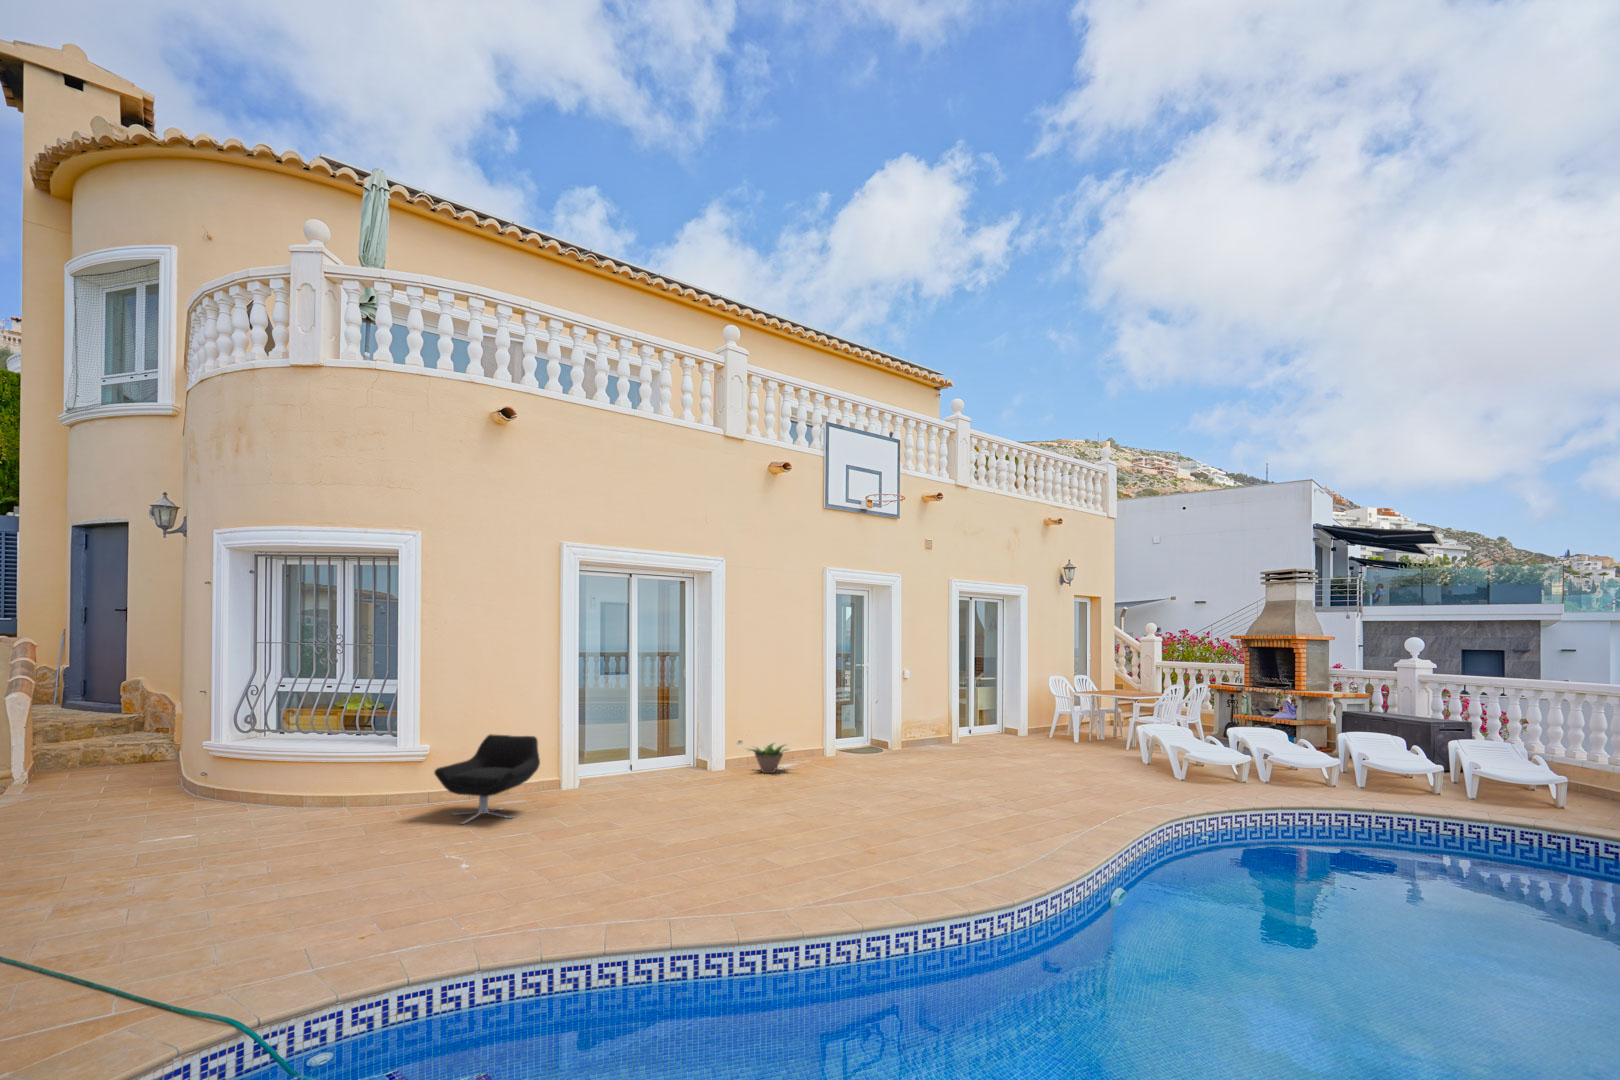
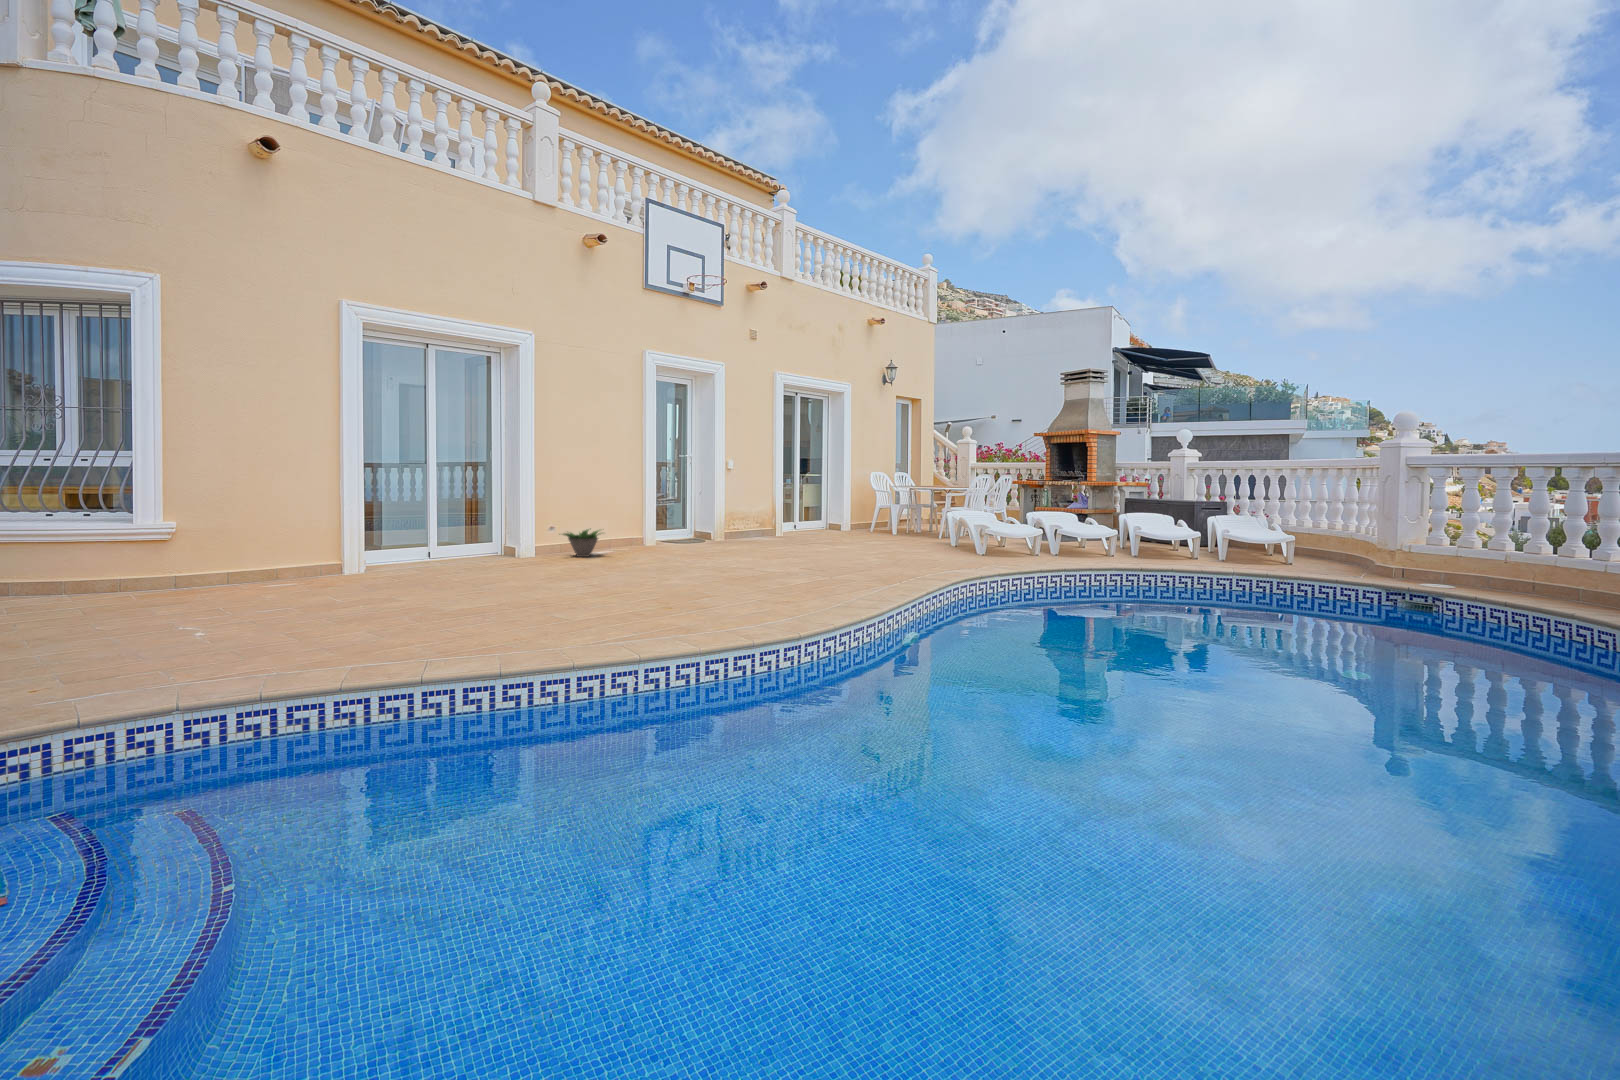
lounge chair: present [434,735,540,824] -> none [174,509,309,598]

